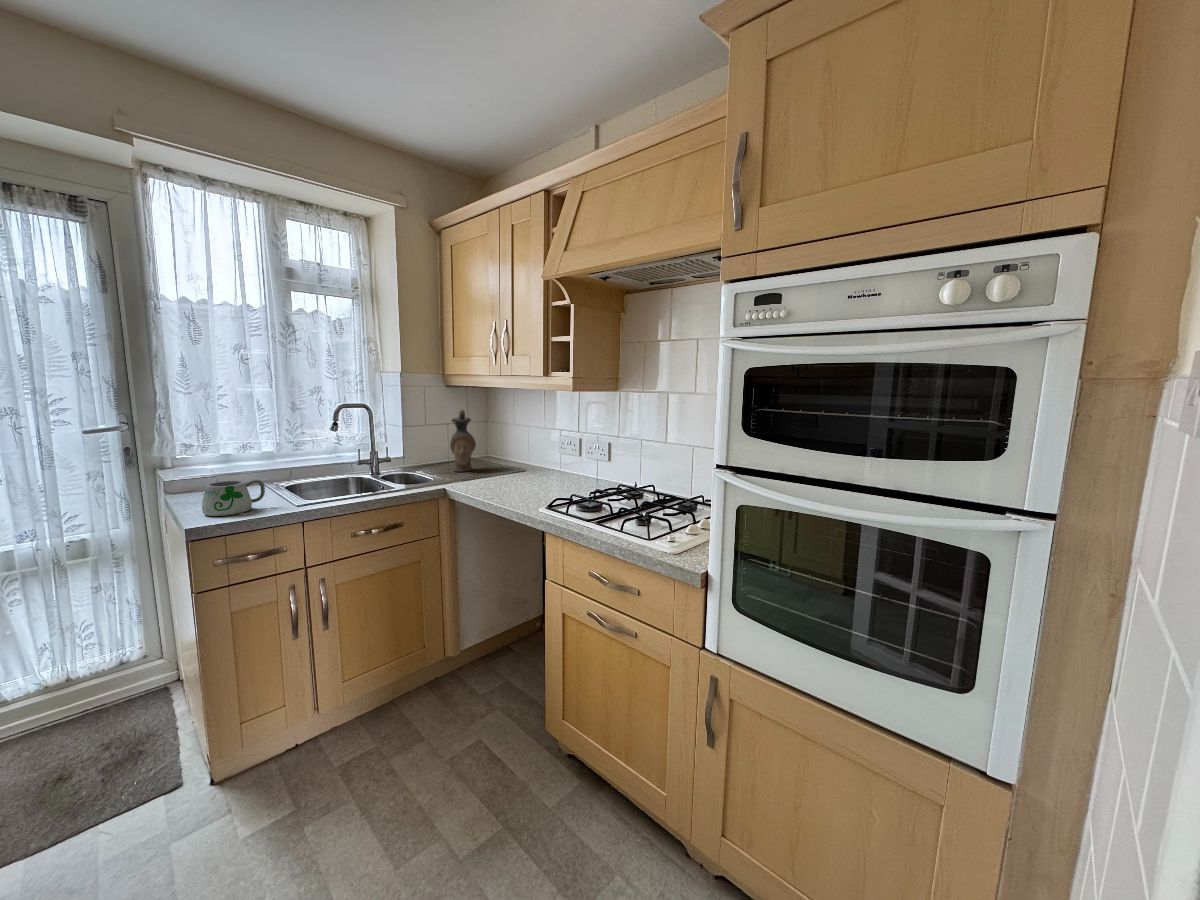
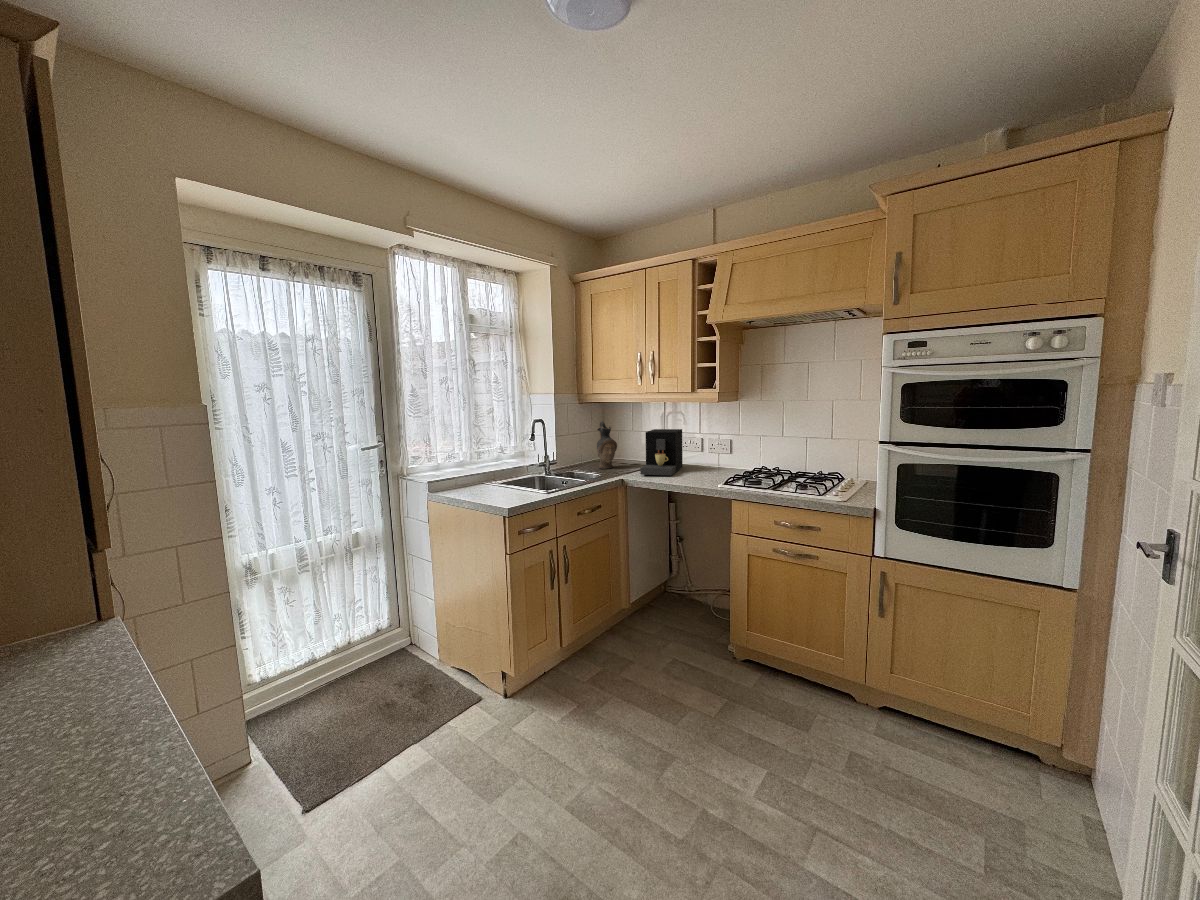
coffee maker: none [475,424,553,488] -> present [640,429,682,475]
mug: present [202,480,265,516] -> none [487,476,526,503]

